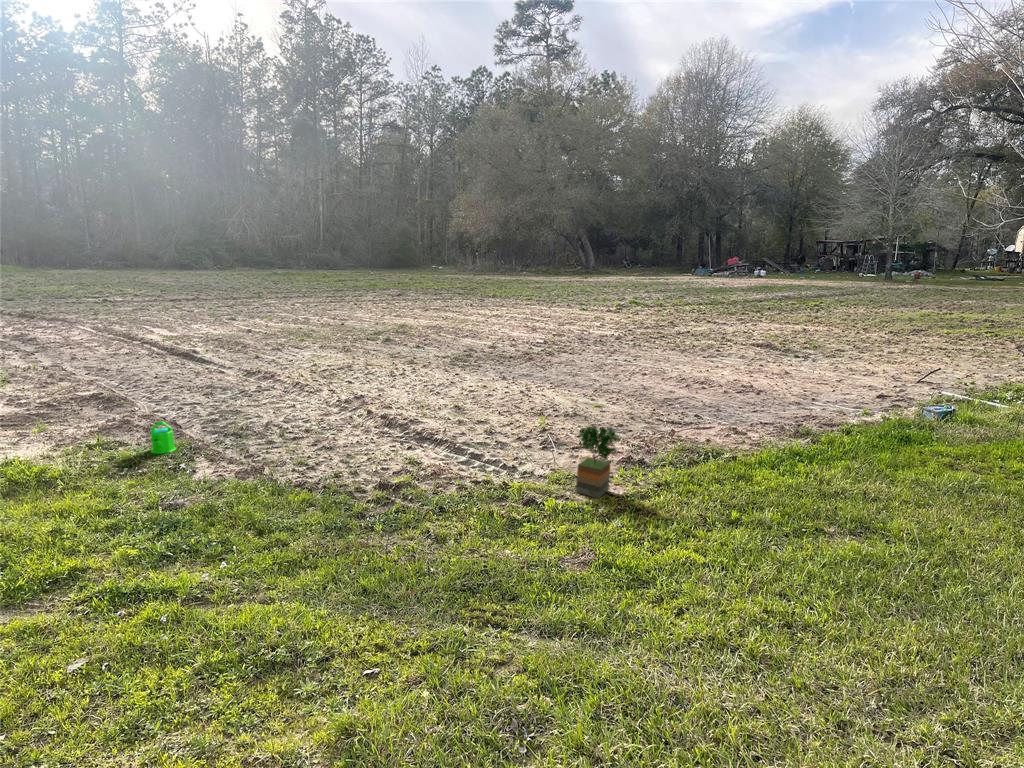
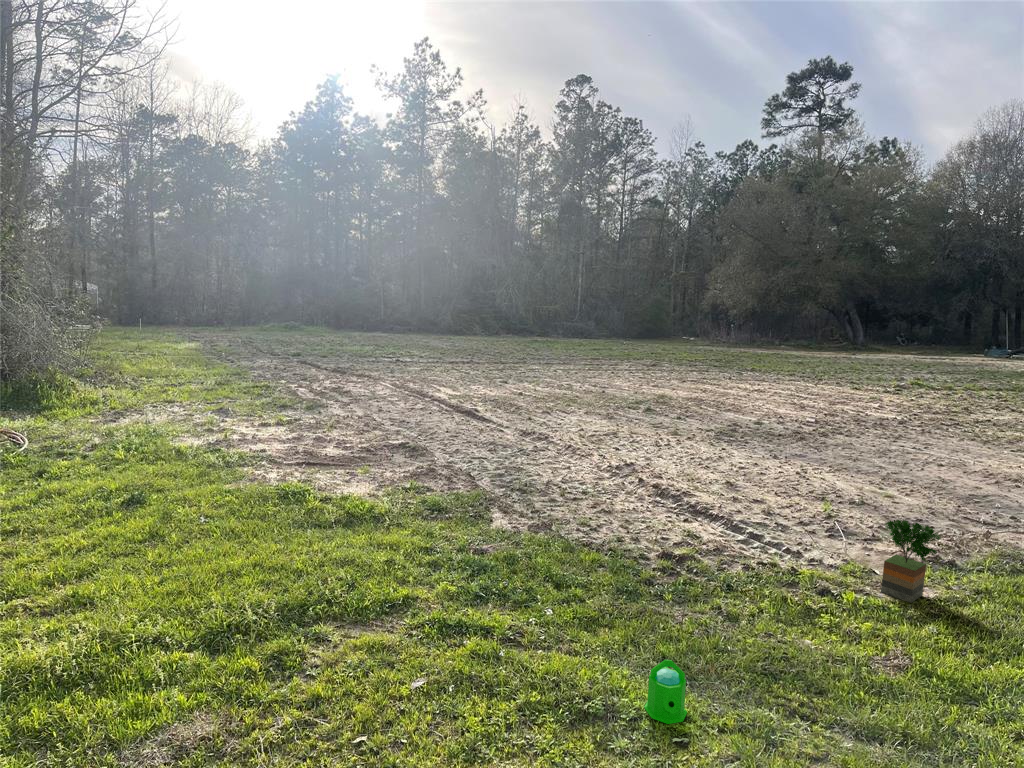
watering can: present [151,421,176,454] -> present [644,660,687,724]

